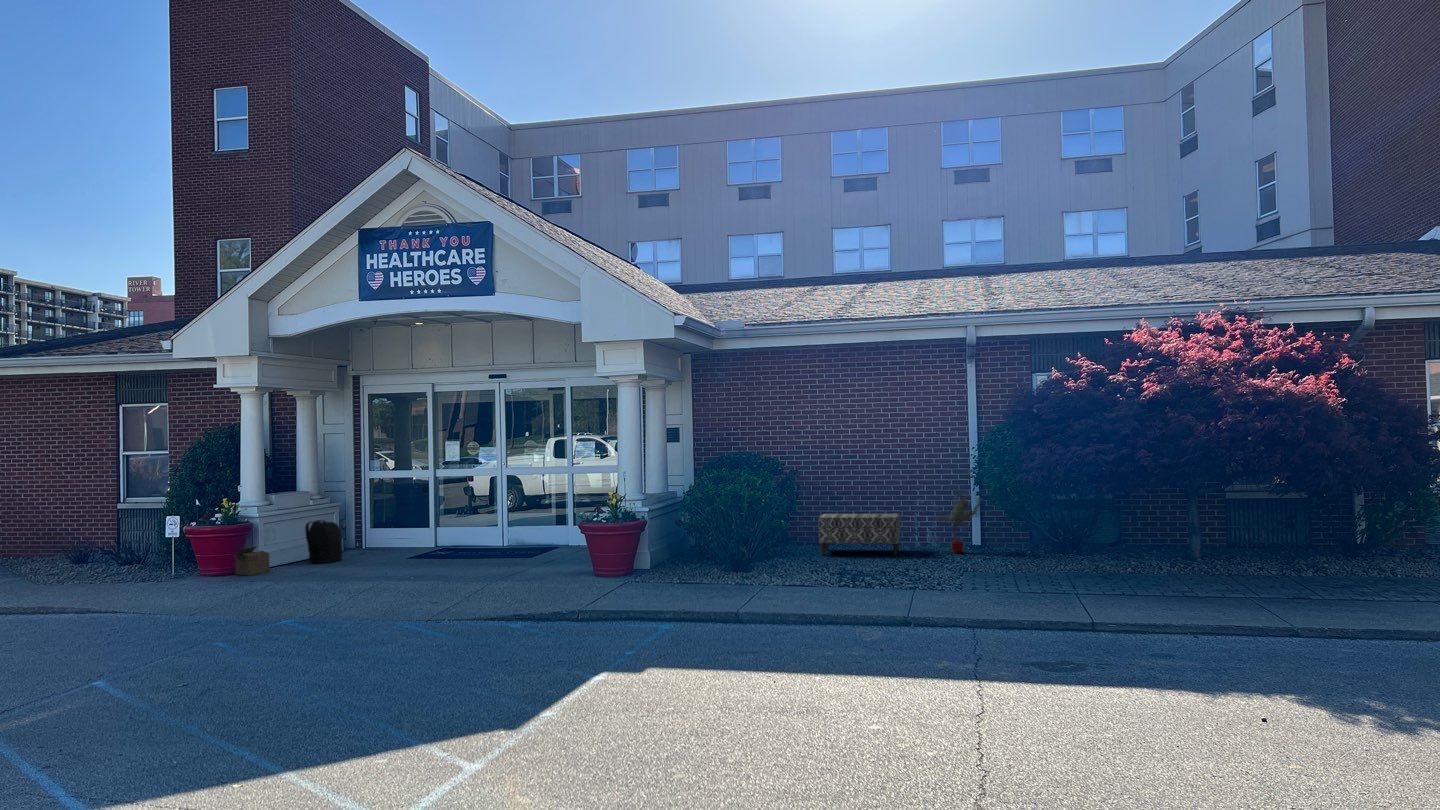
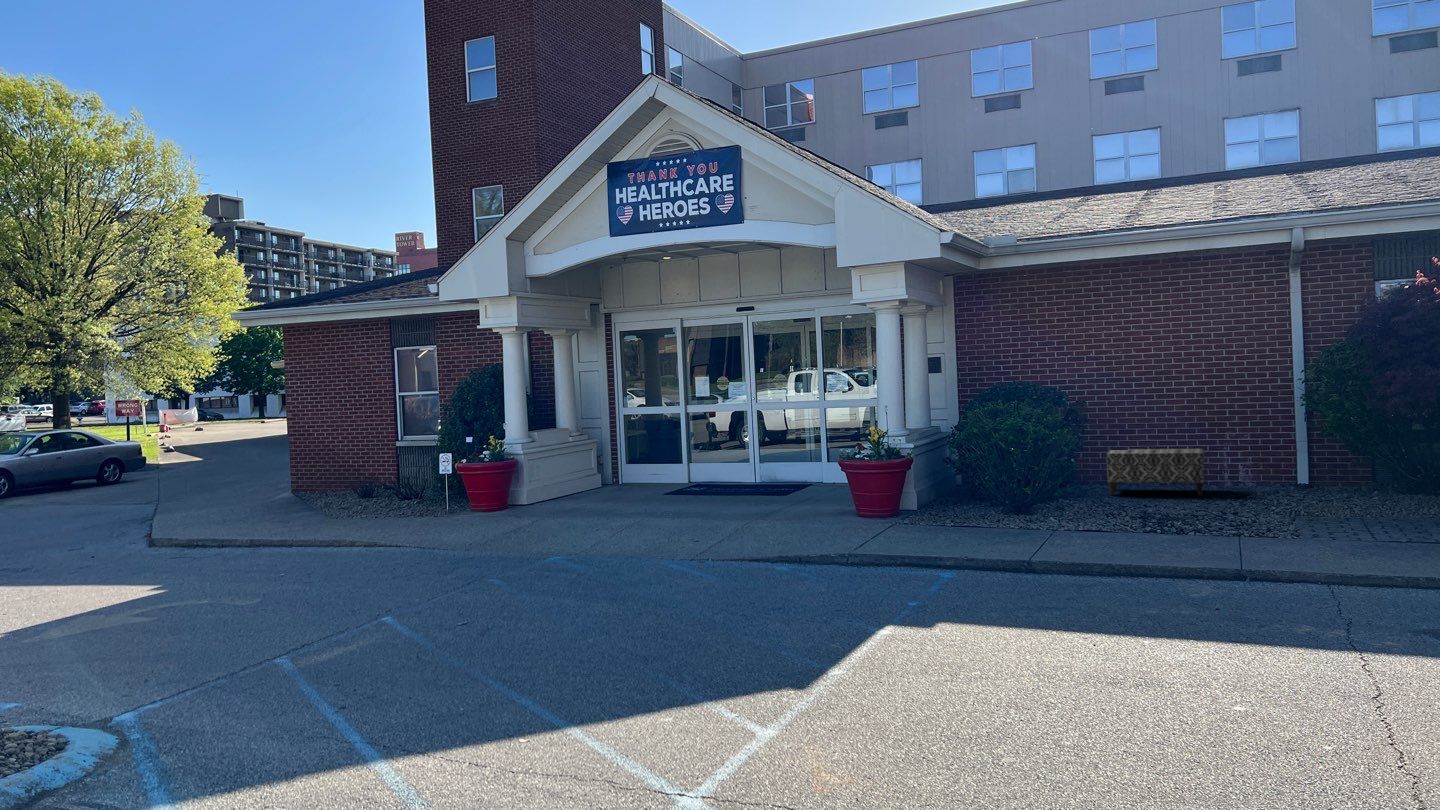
potted tree: present [932,492,983,554] -> none [1242,420,1311,494]
backpack: present [305,520,343,563] -> none [564,459,602,501]
cardboard box: present [235,547,269,575] -> none [494,485,534,514]

